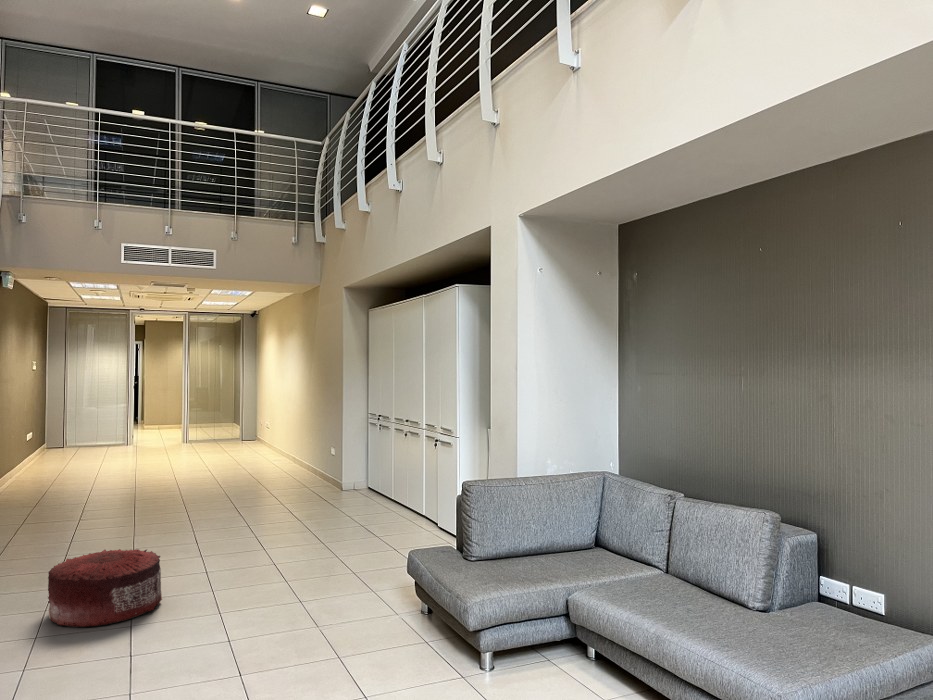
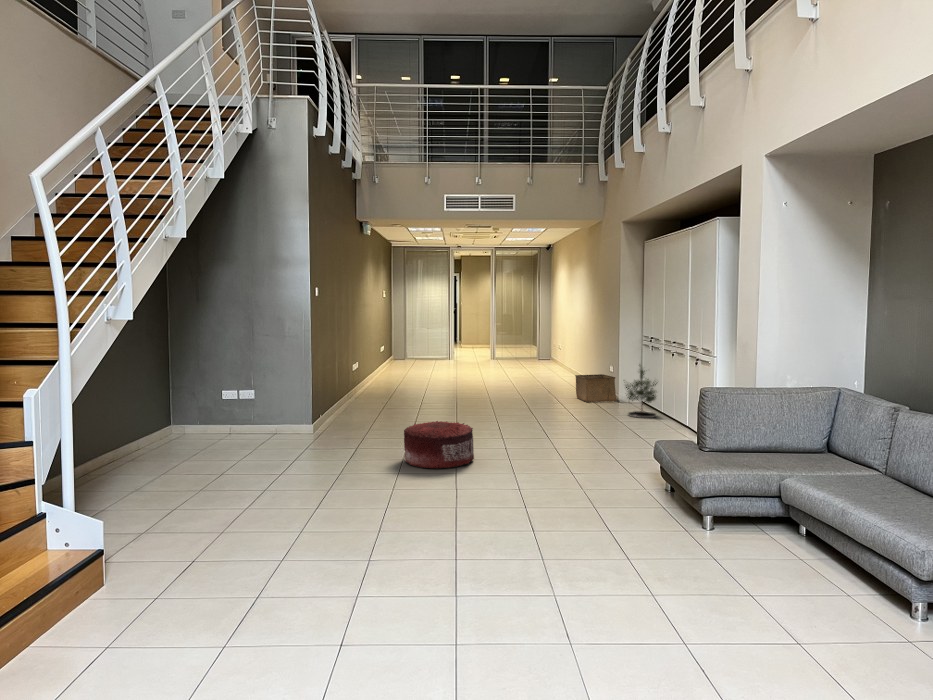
potted tree: none [350,447,392,512] -> present [626,370,657,418]
storage bin: none [292,461,341,496] -> present [575,374,616,402]

